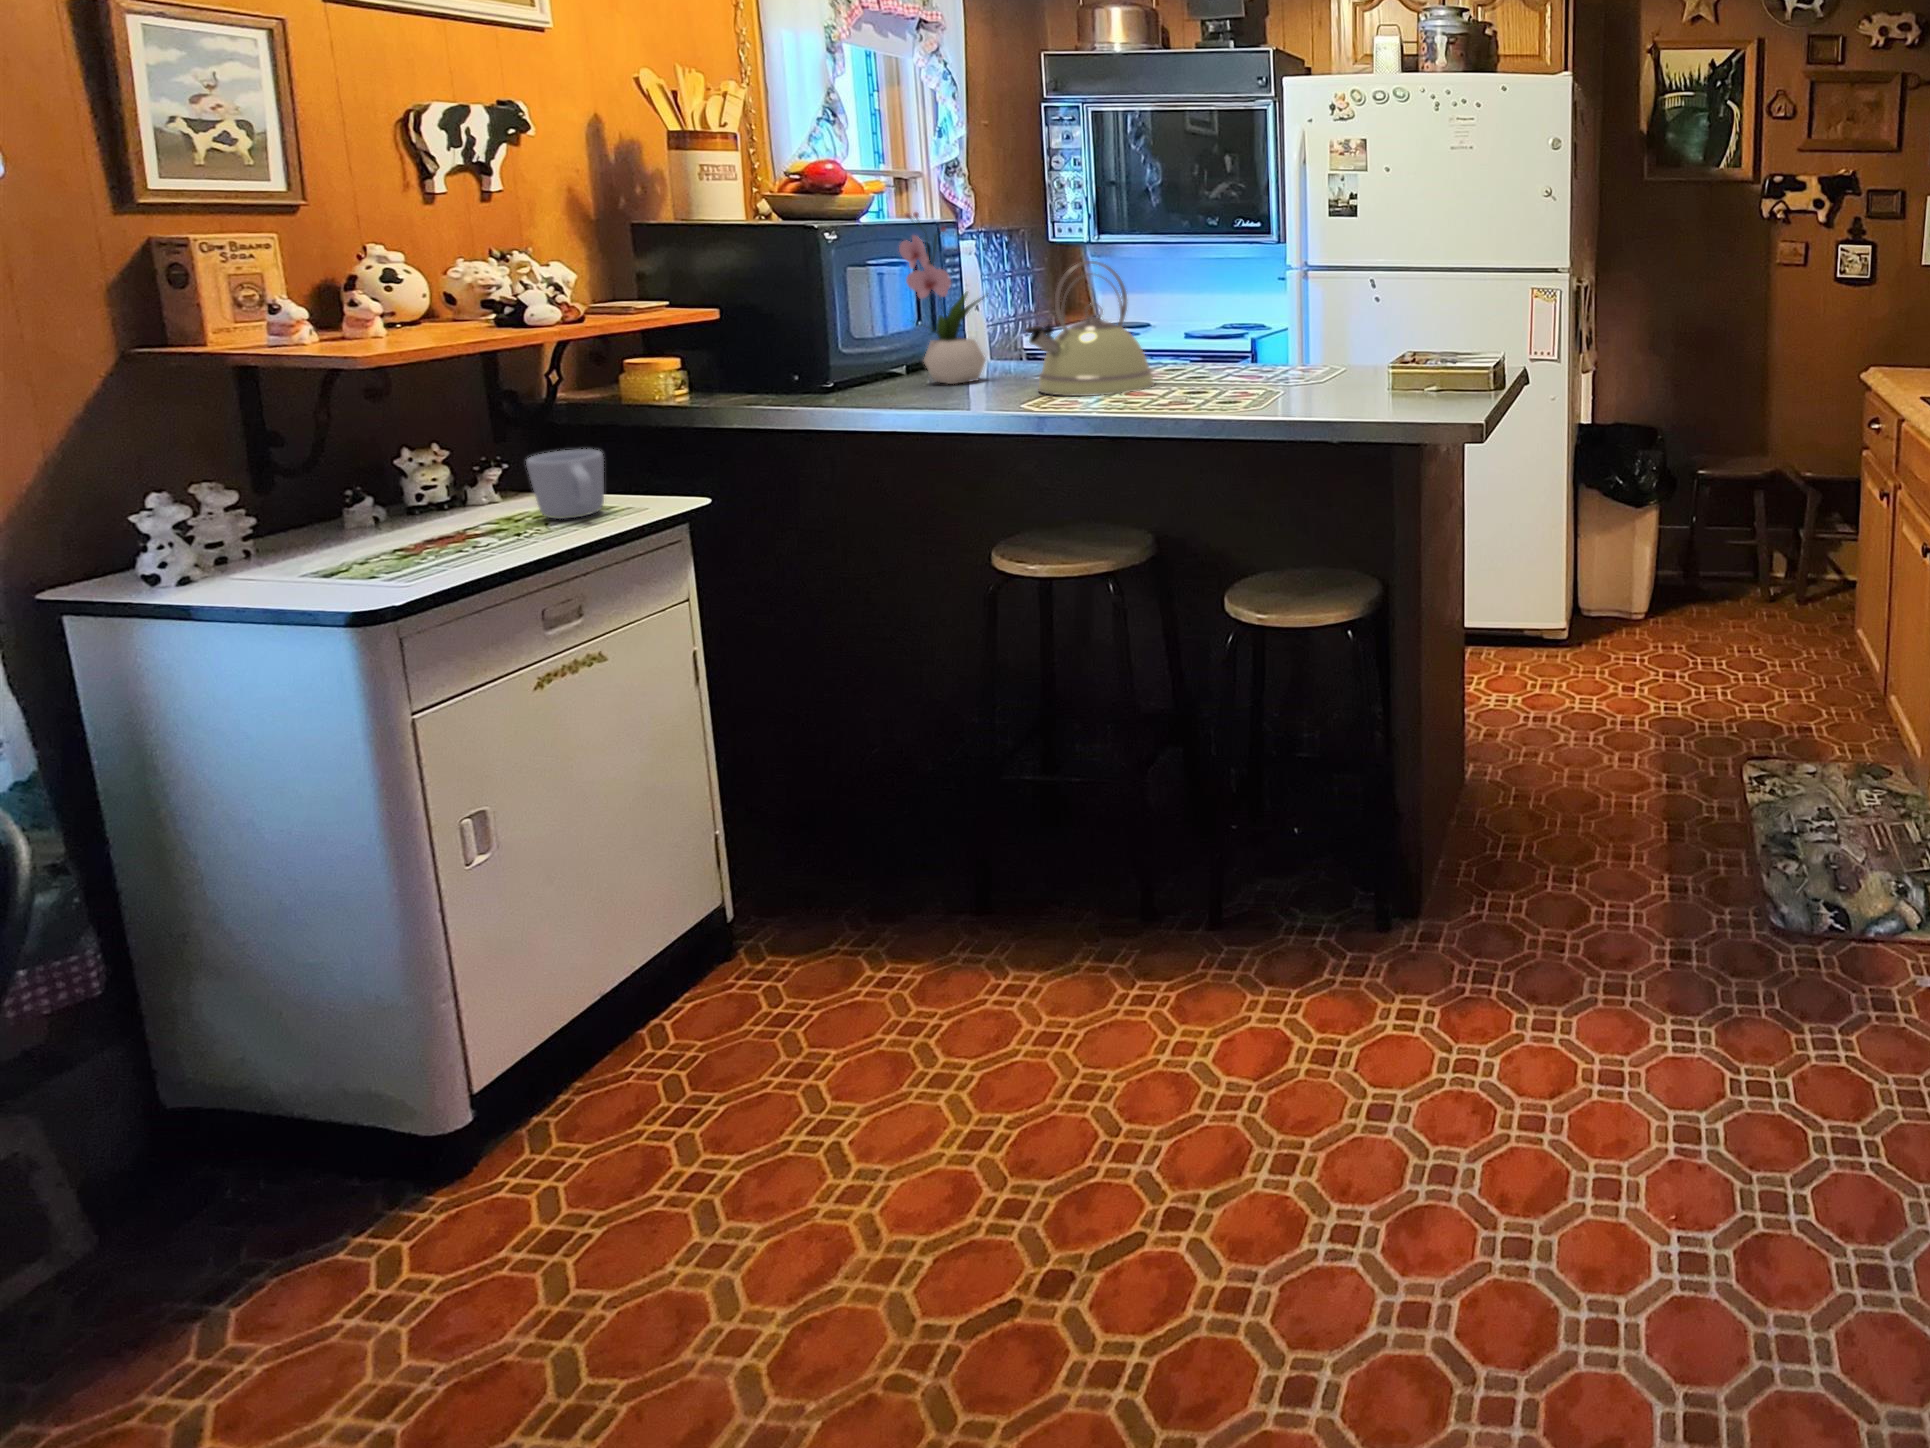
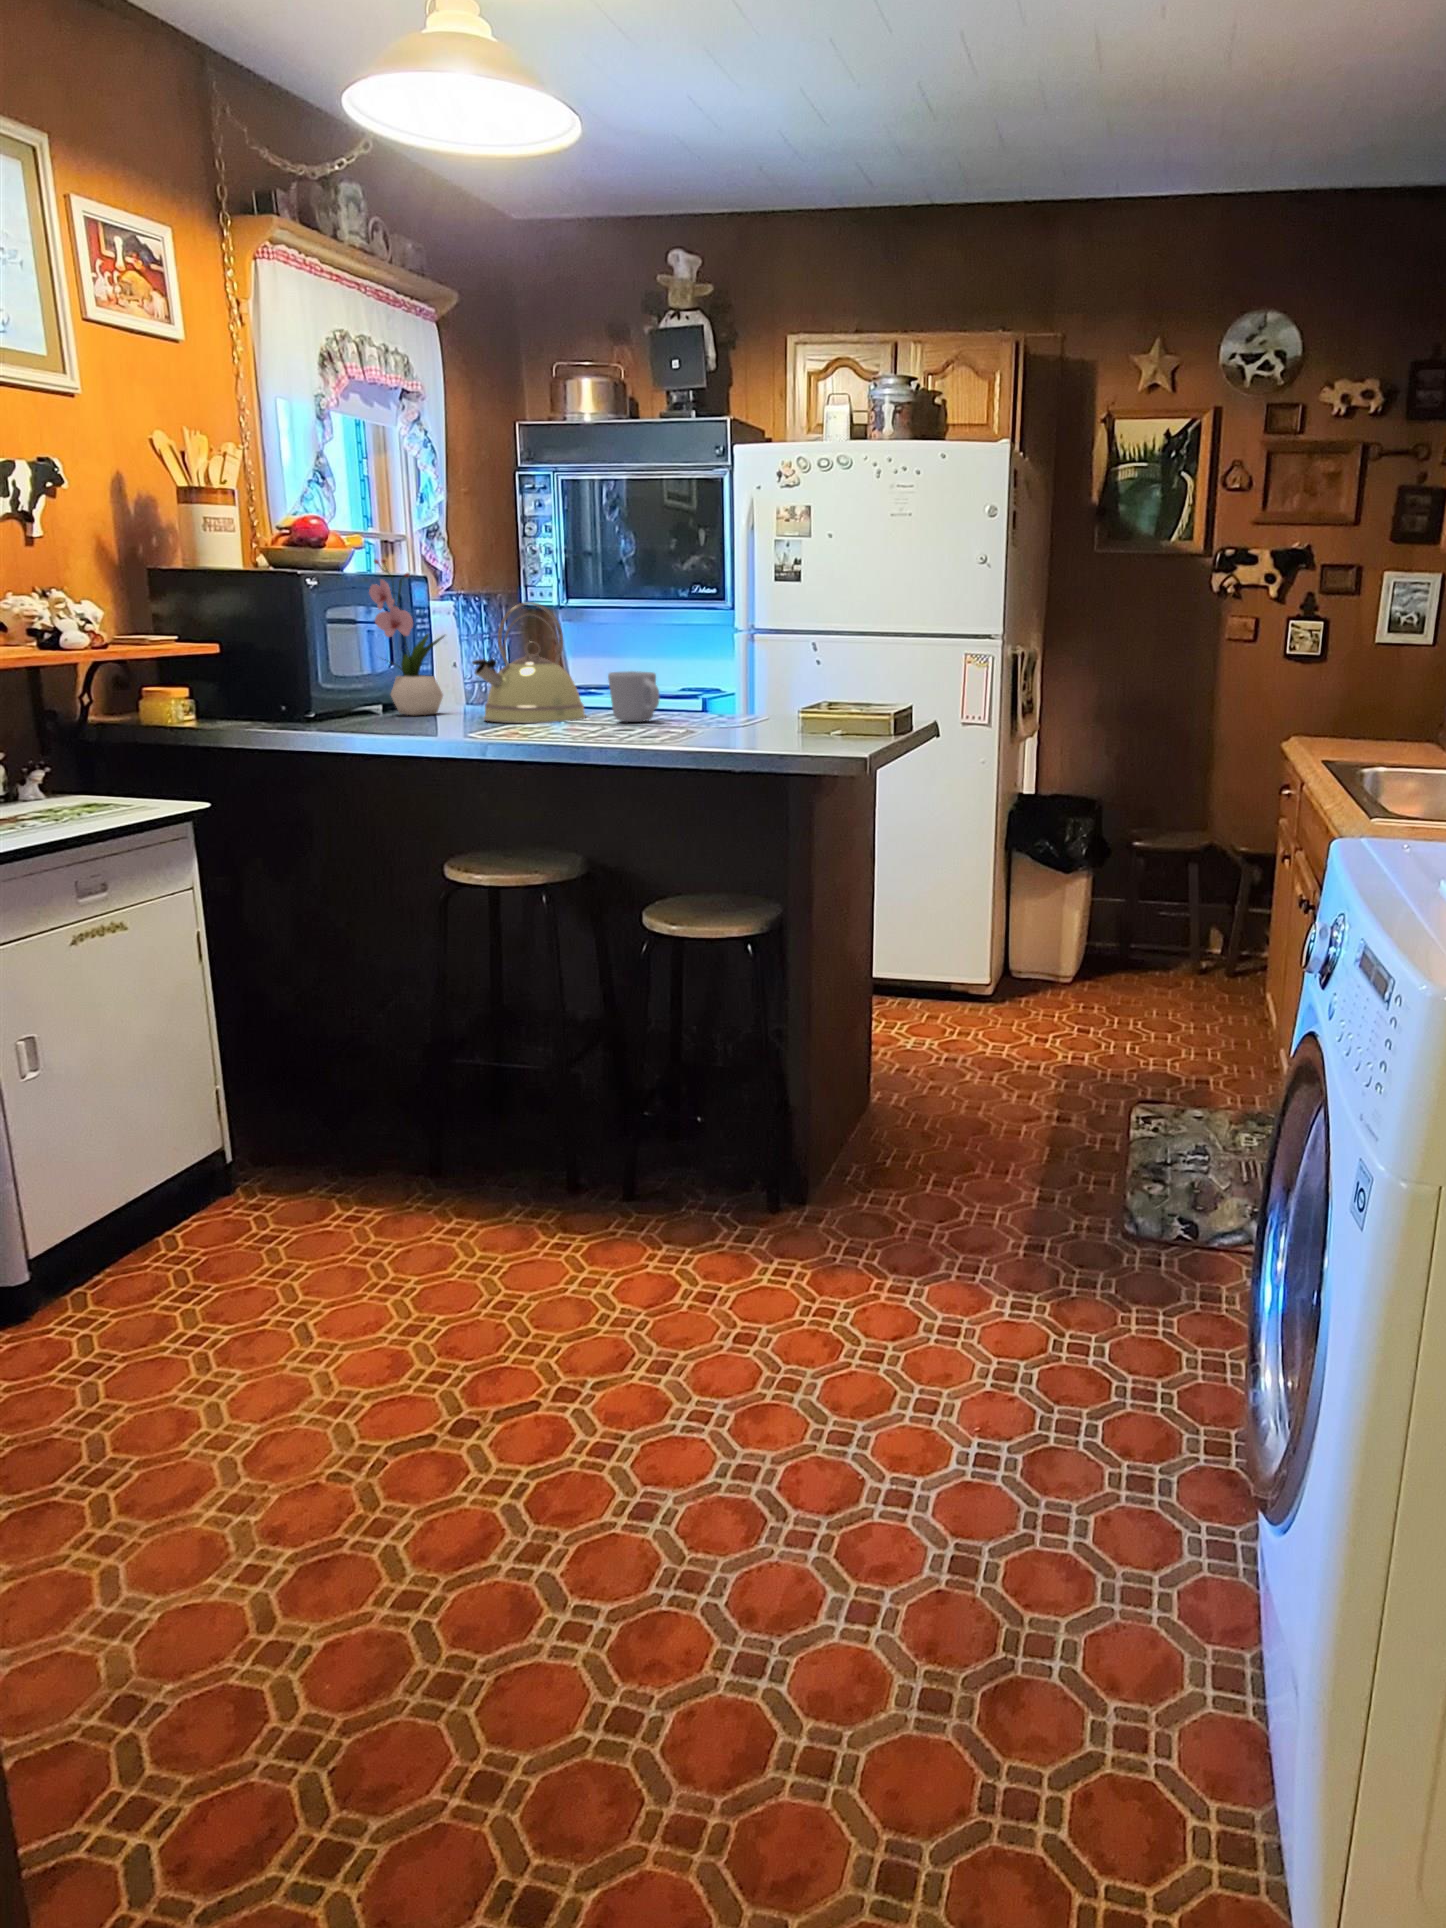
mug: present [526,449,604,519] -> present [608,671,660,722]

